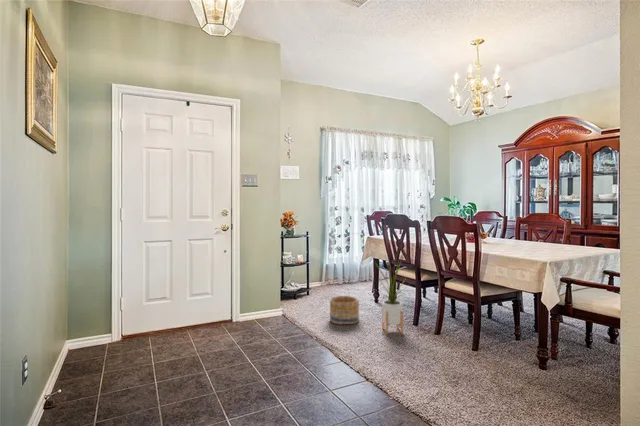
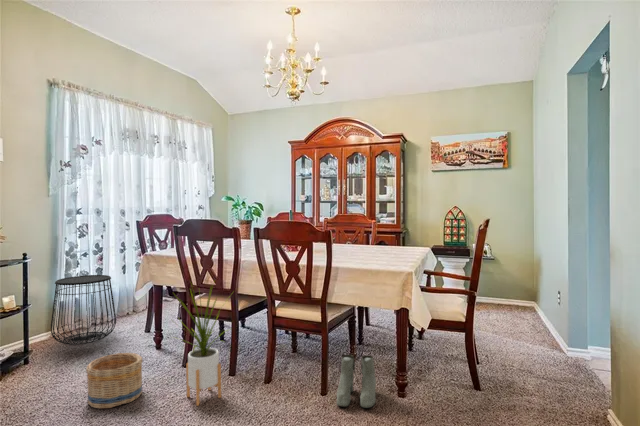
side table: none [320,250,355,292] -> present [51,275,116,345]
boots: none [480,322,518,362] -> present [337,355,376,408]

